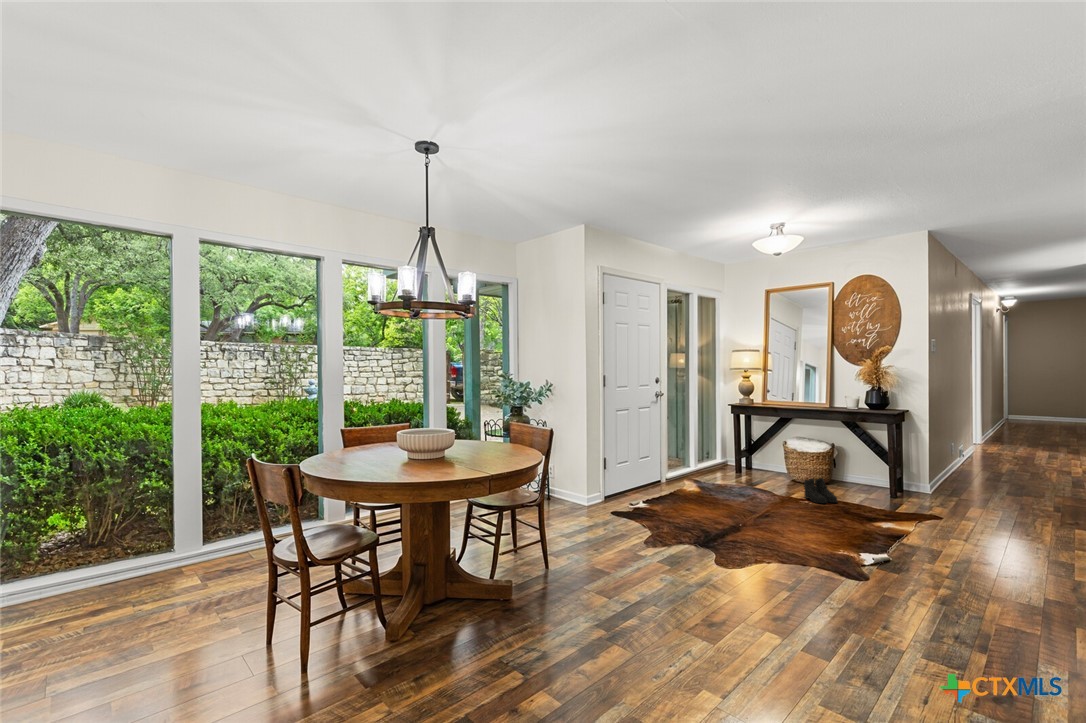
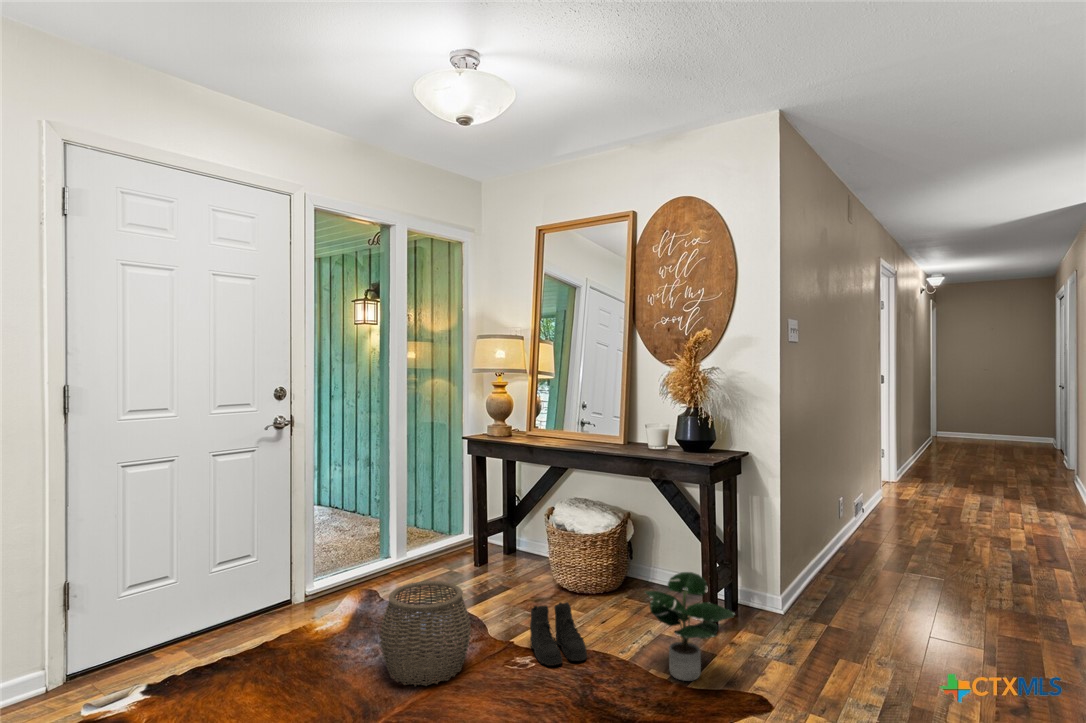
potted plant: none [871,464,919,510] -> present [645,572,734,681]
woven basket: none [741,465,785,506] -> present [380,581,471,686]

